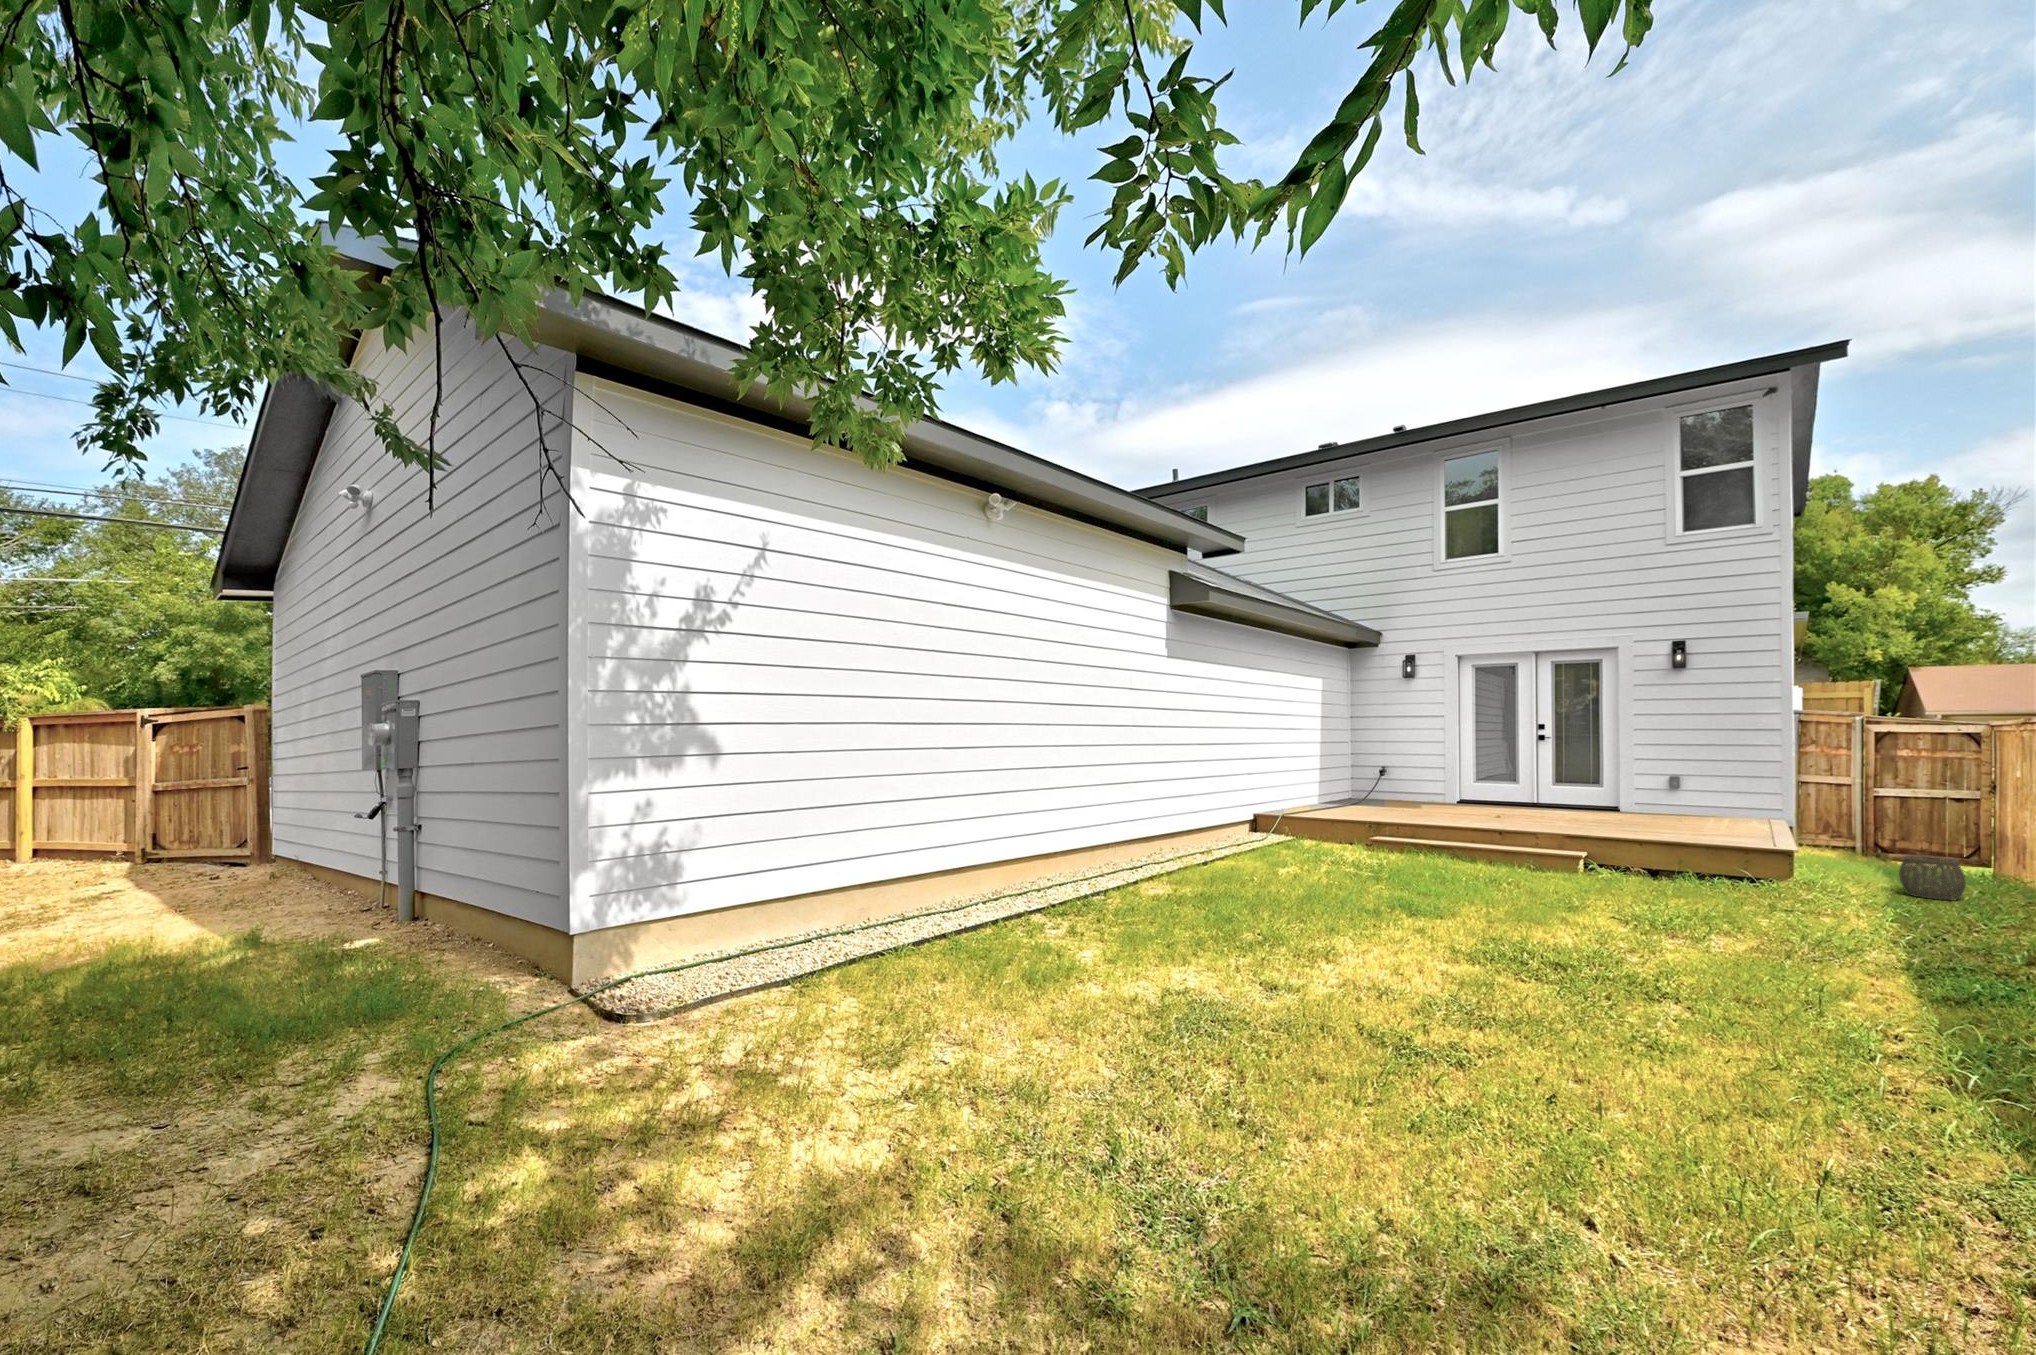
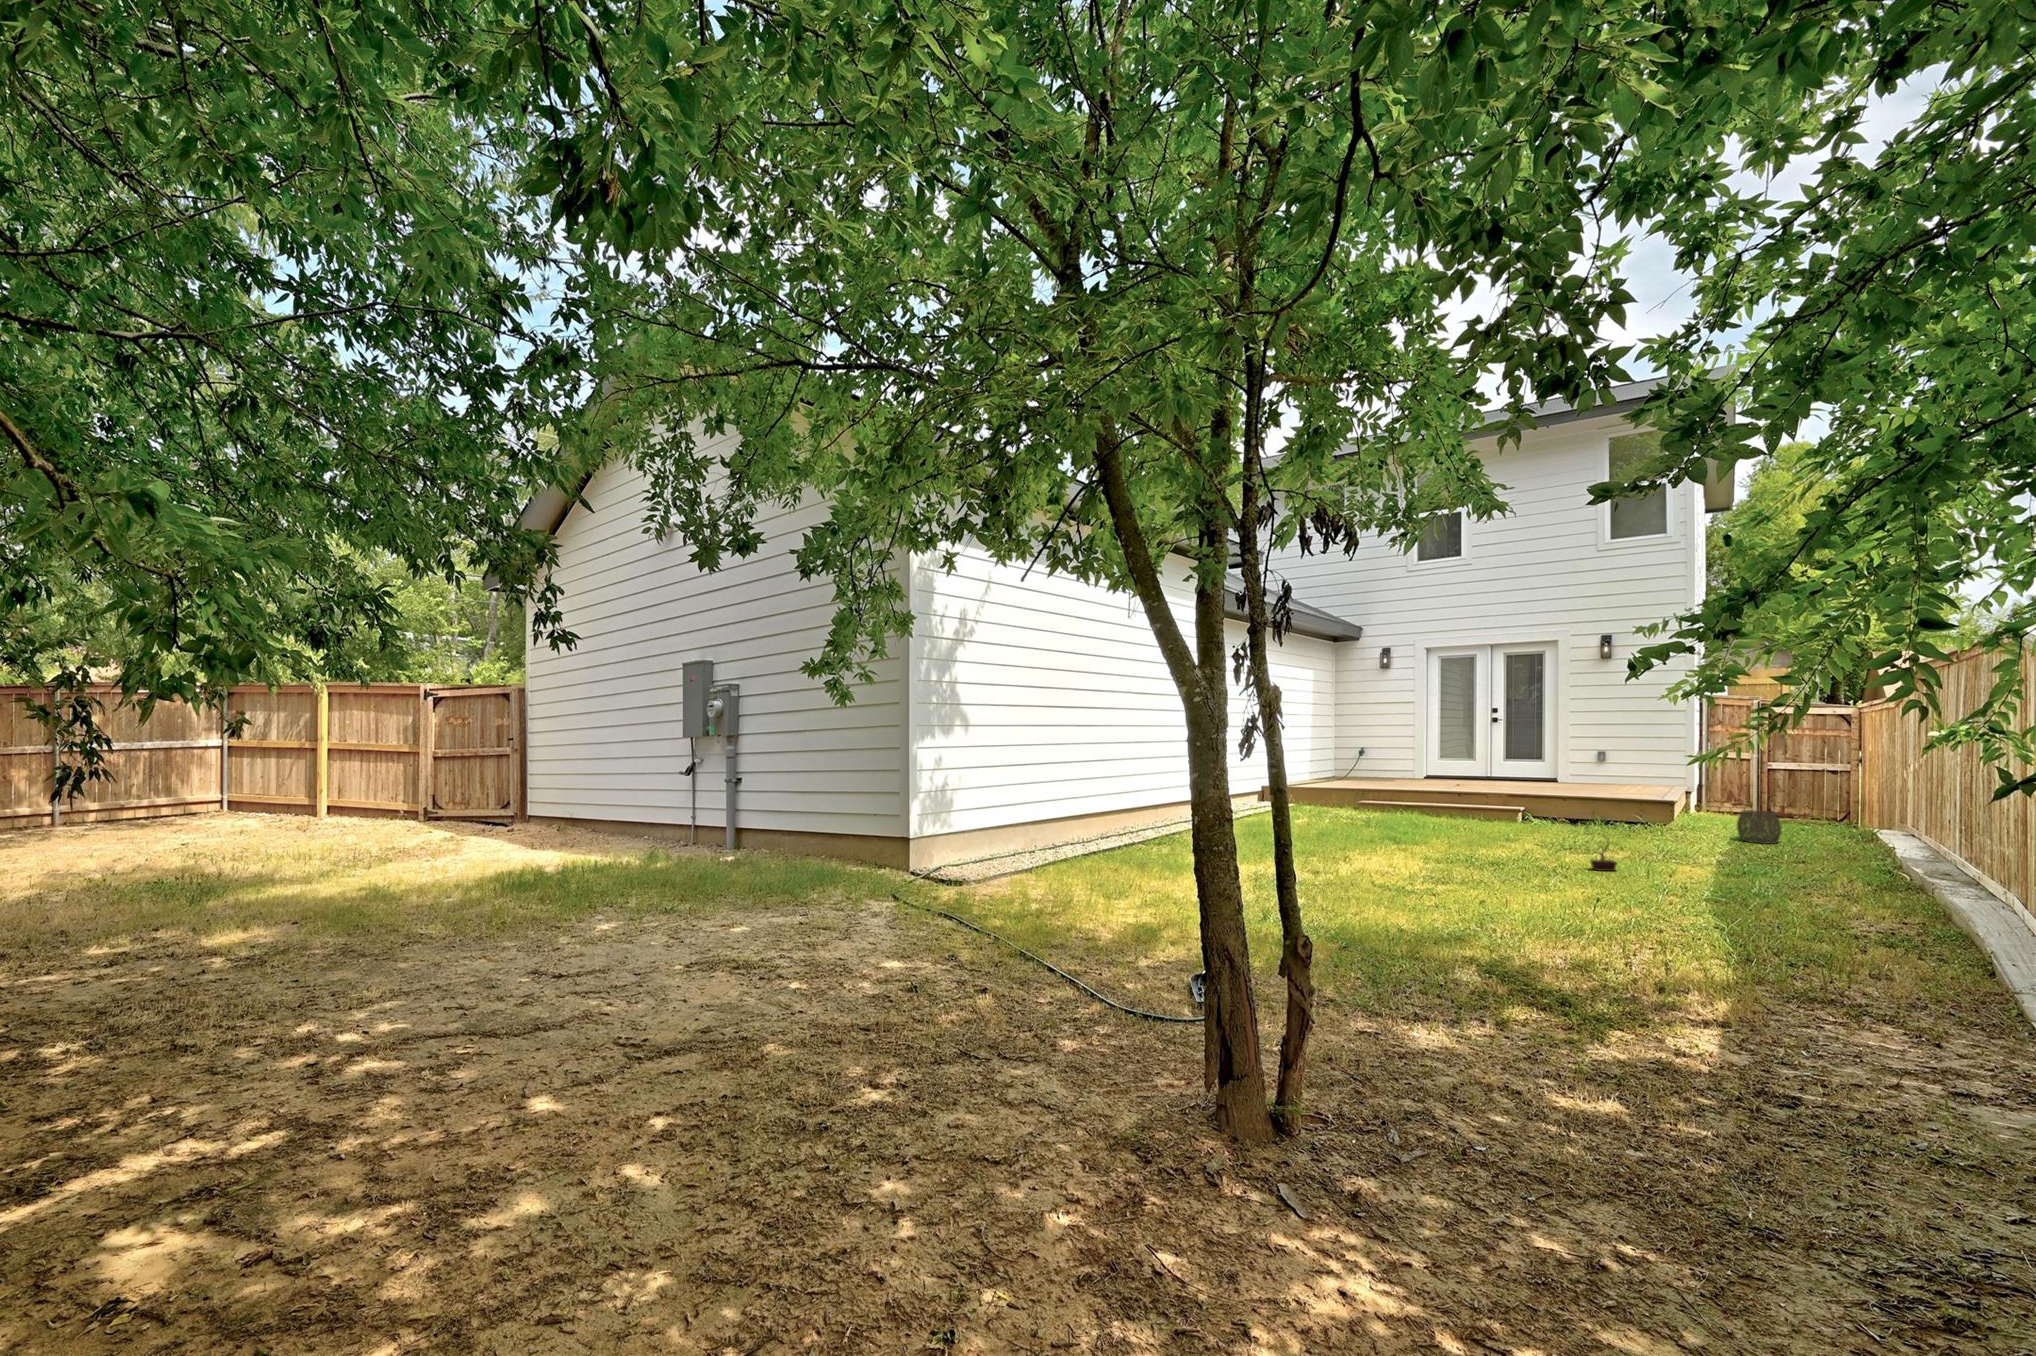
potted plant: none [1744,871,1830,949] -> present [1586,818,1630,871]

